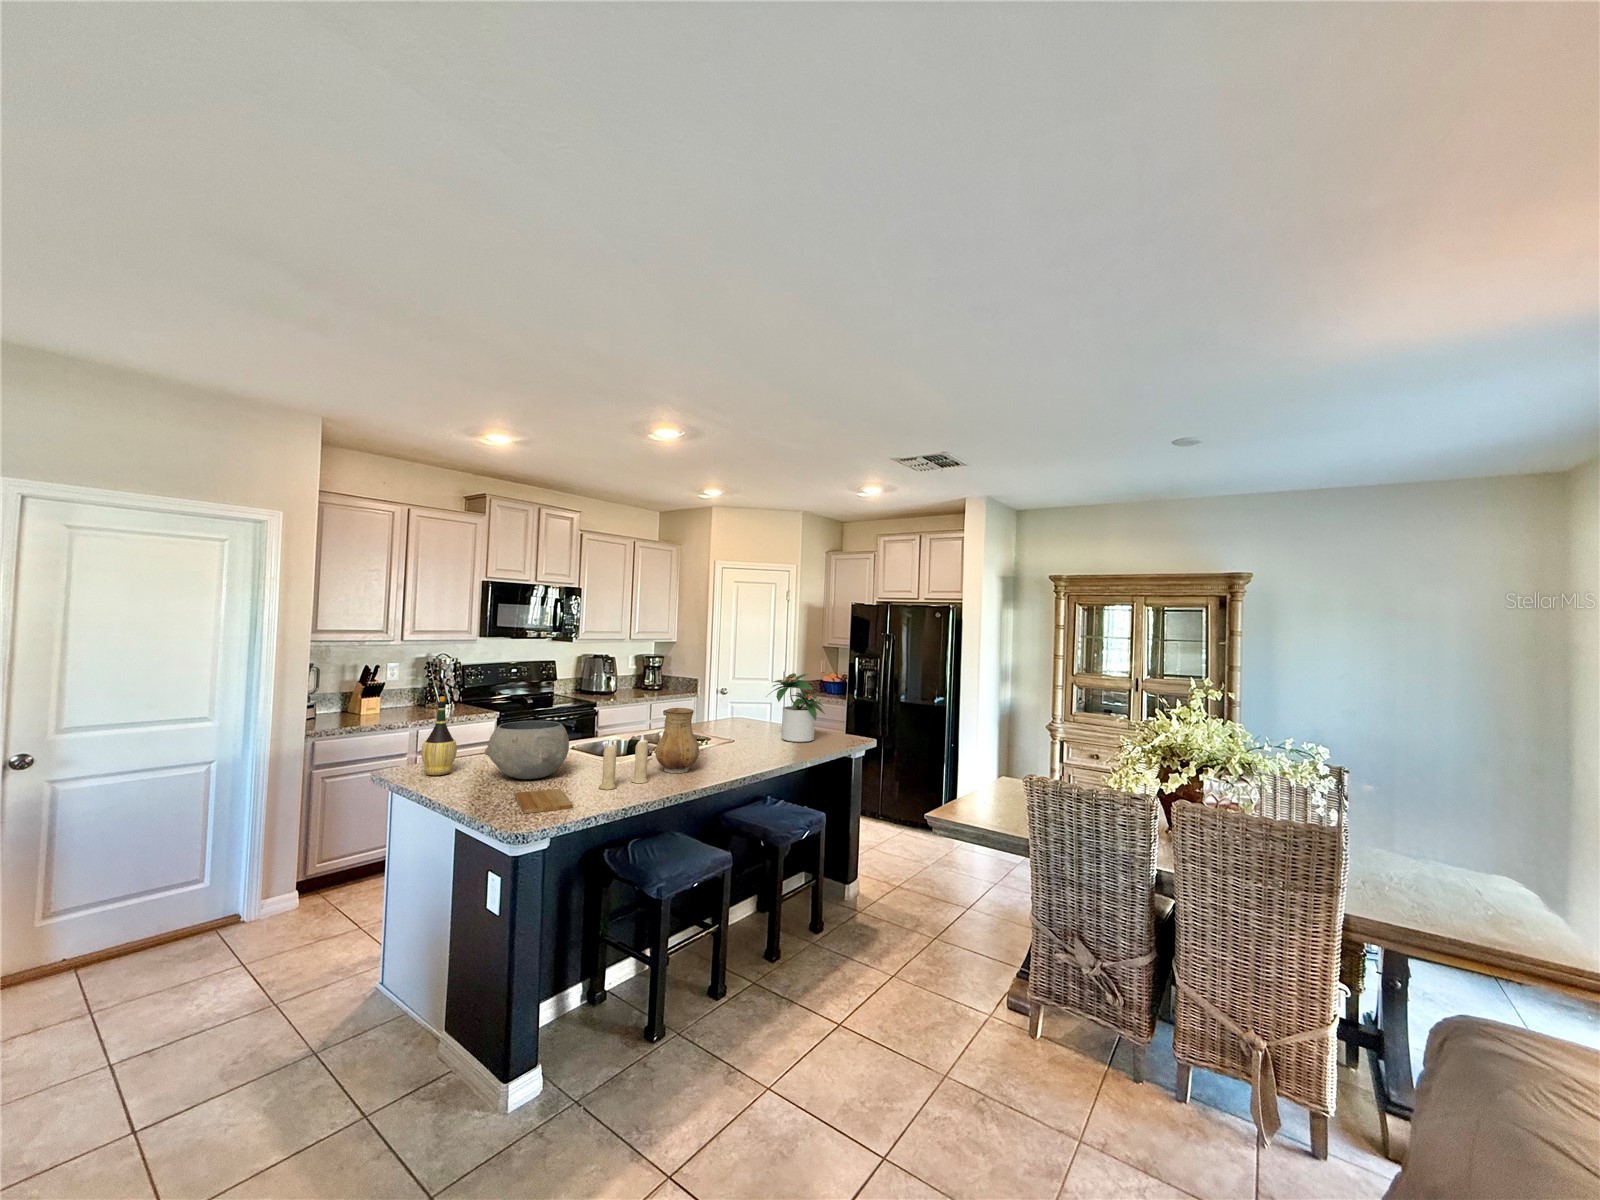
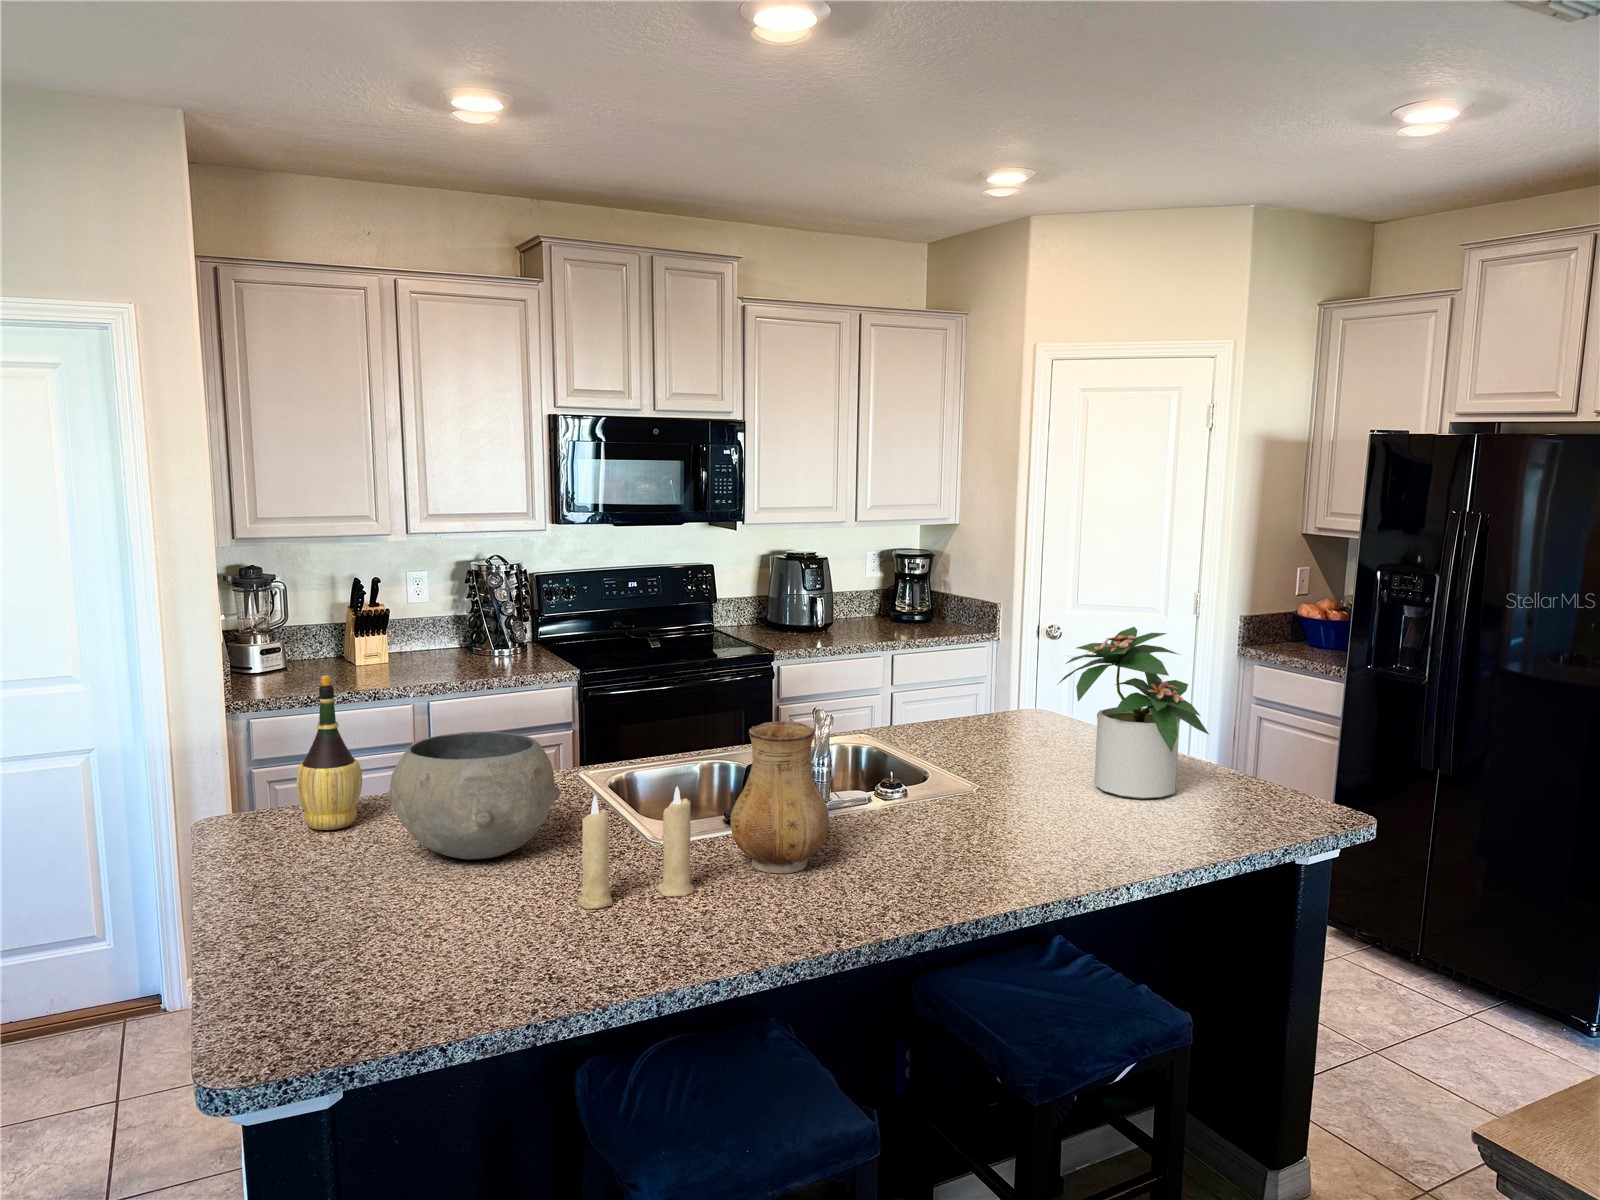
cutting board: present [515,789,573,813] -> none [371,897,492,961]

